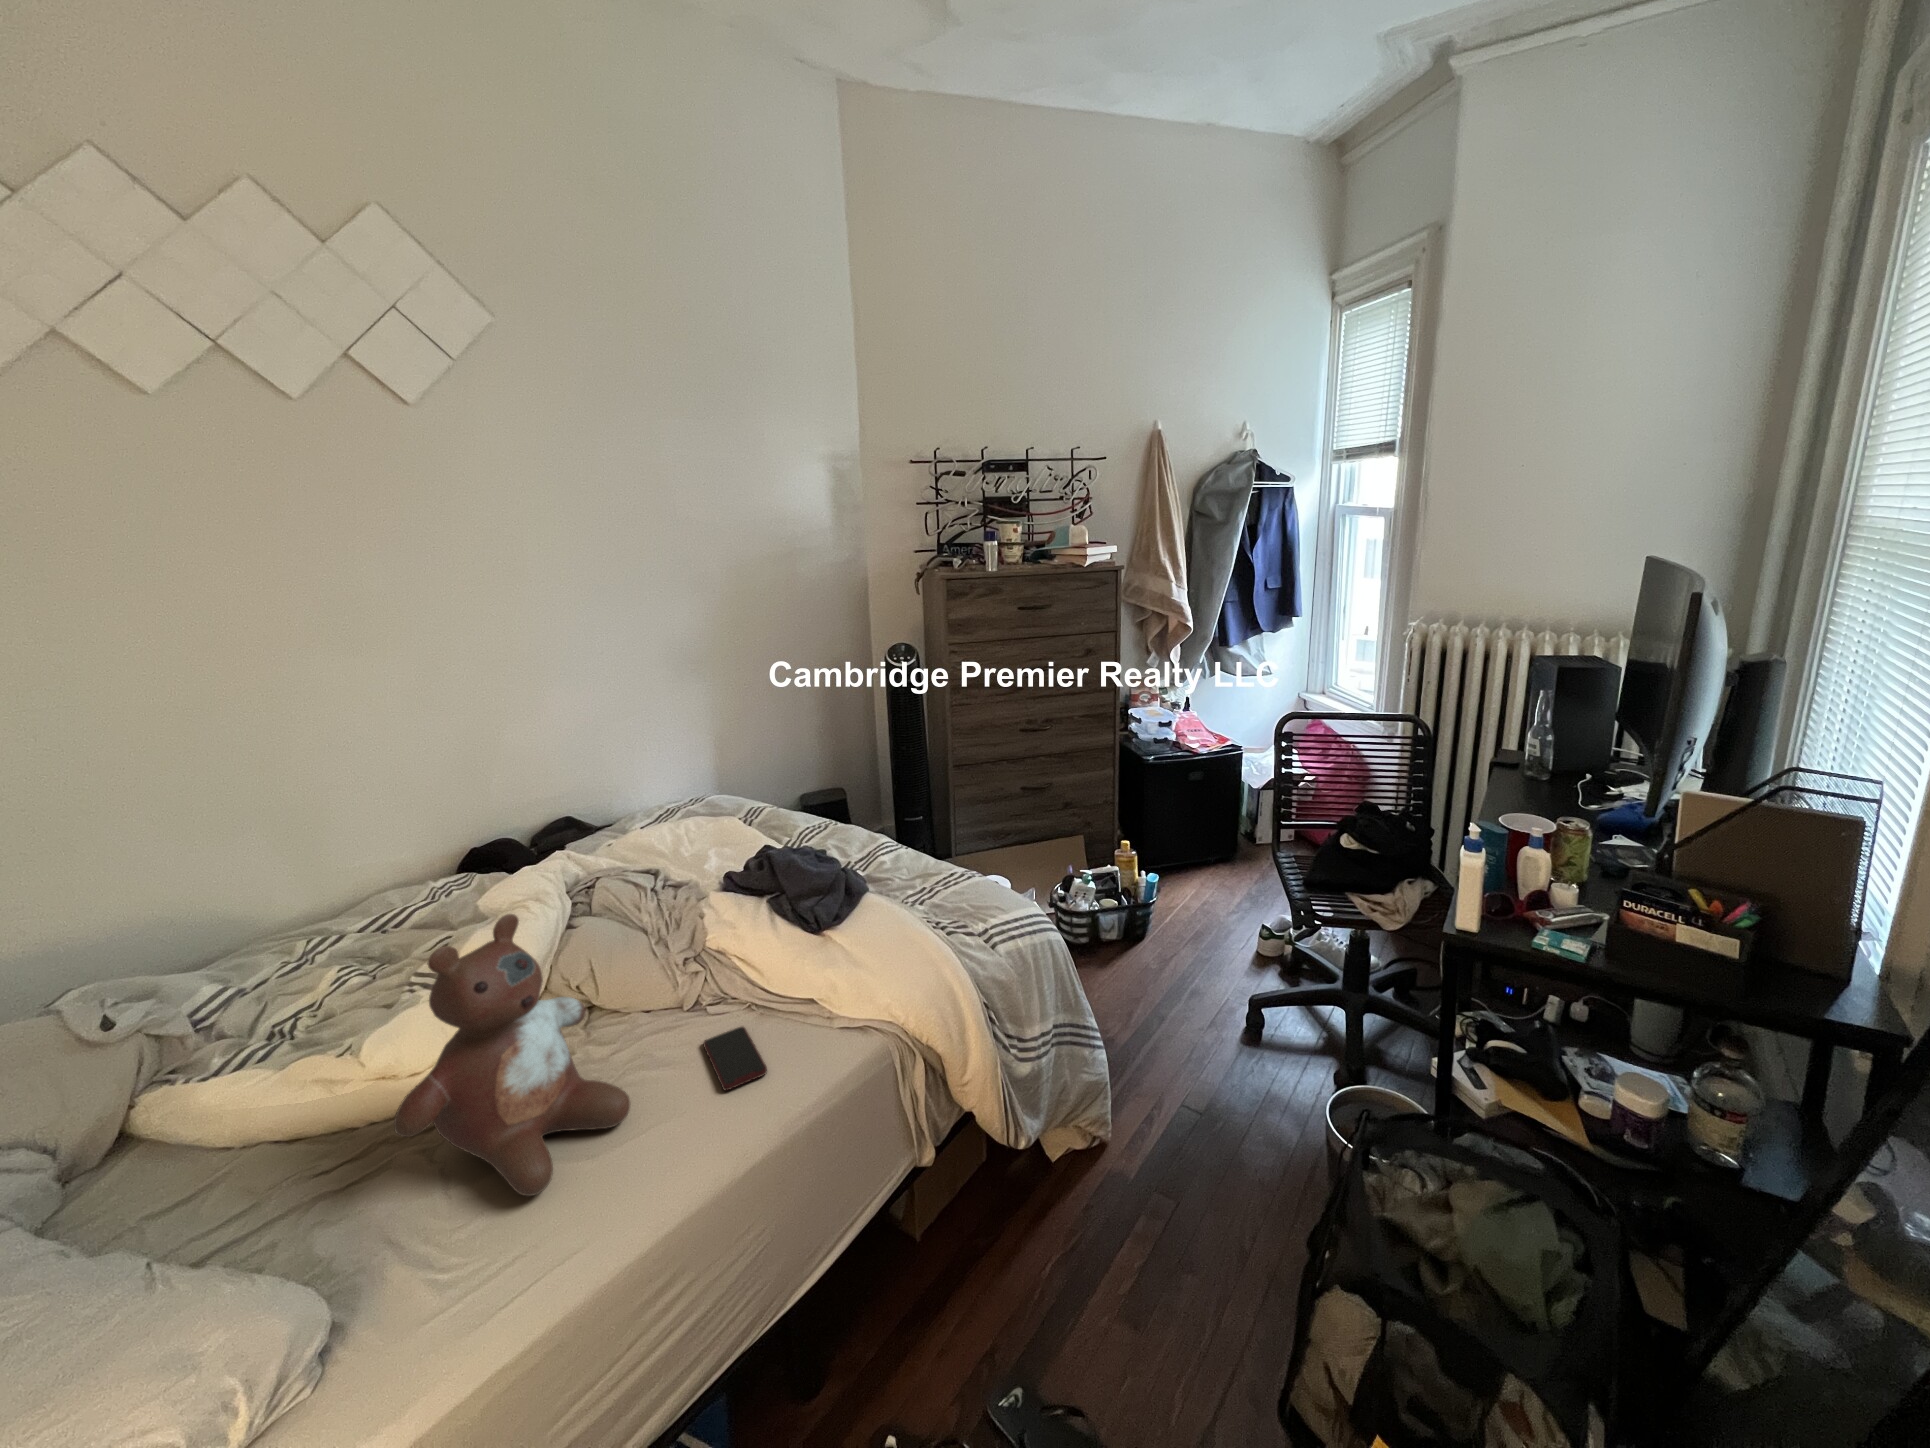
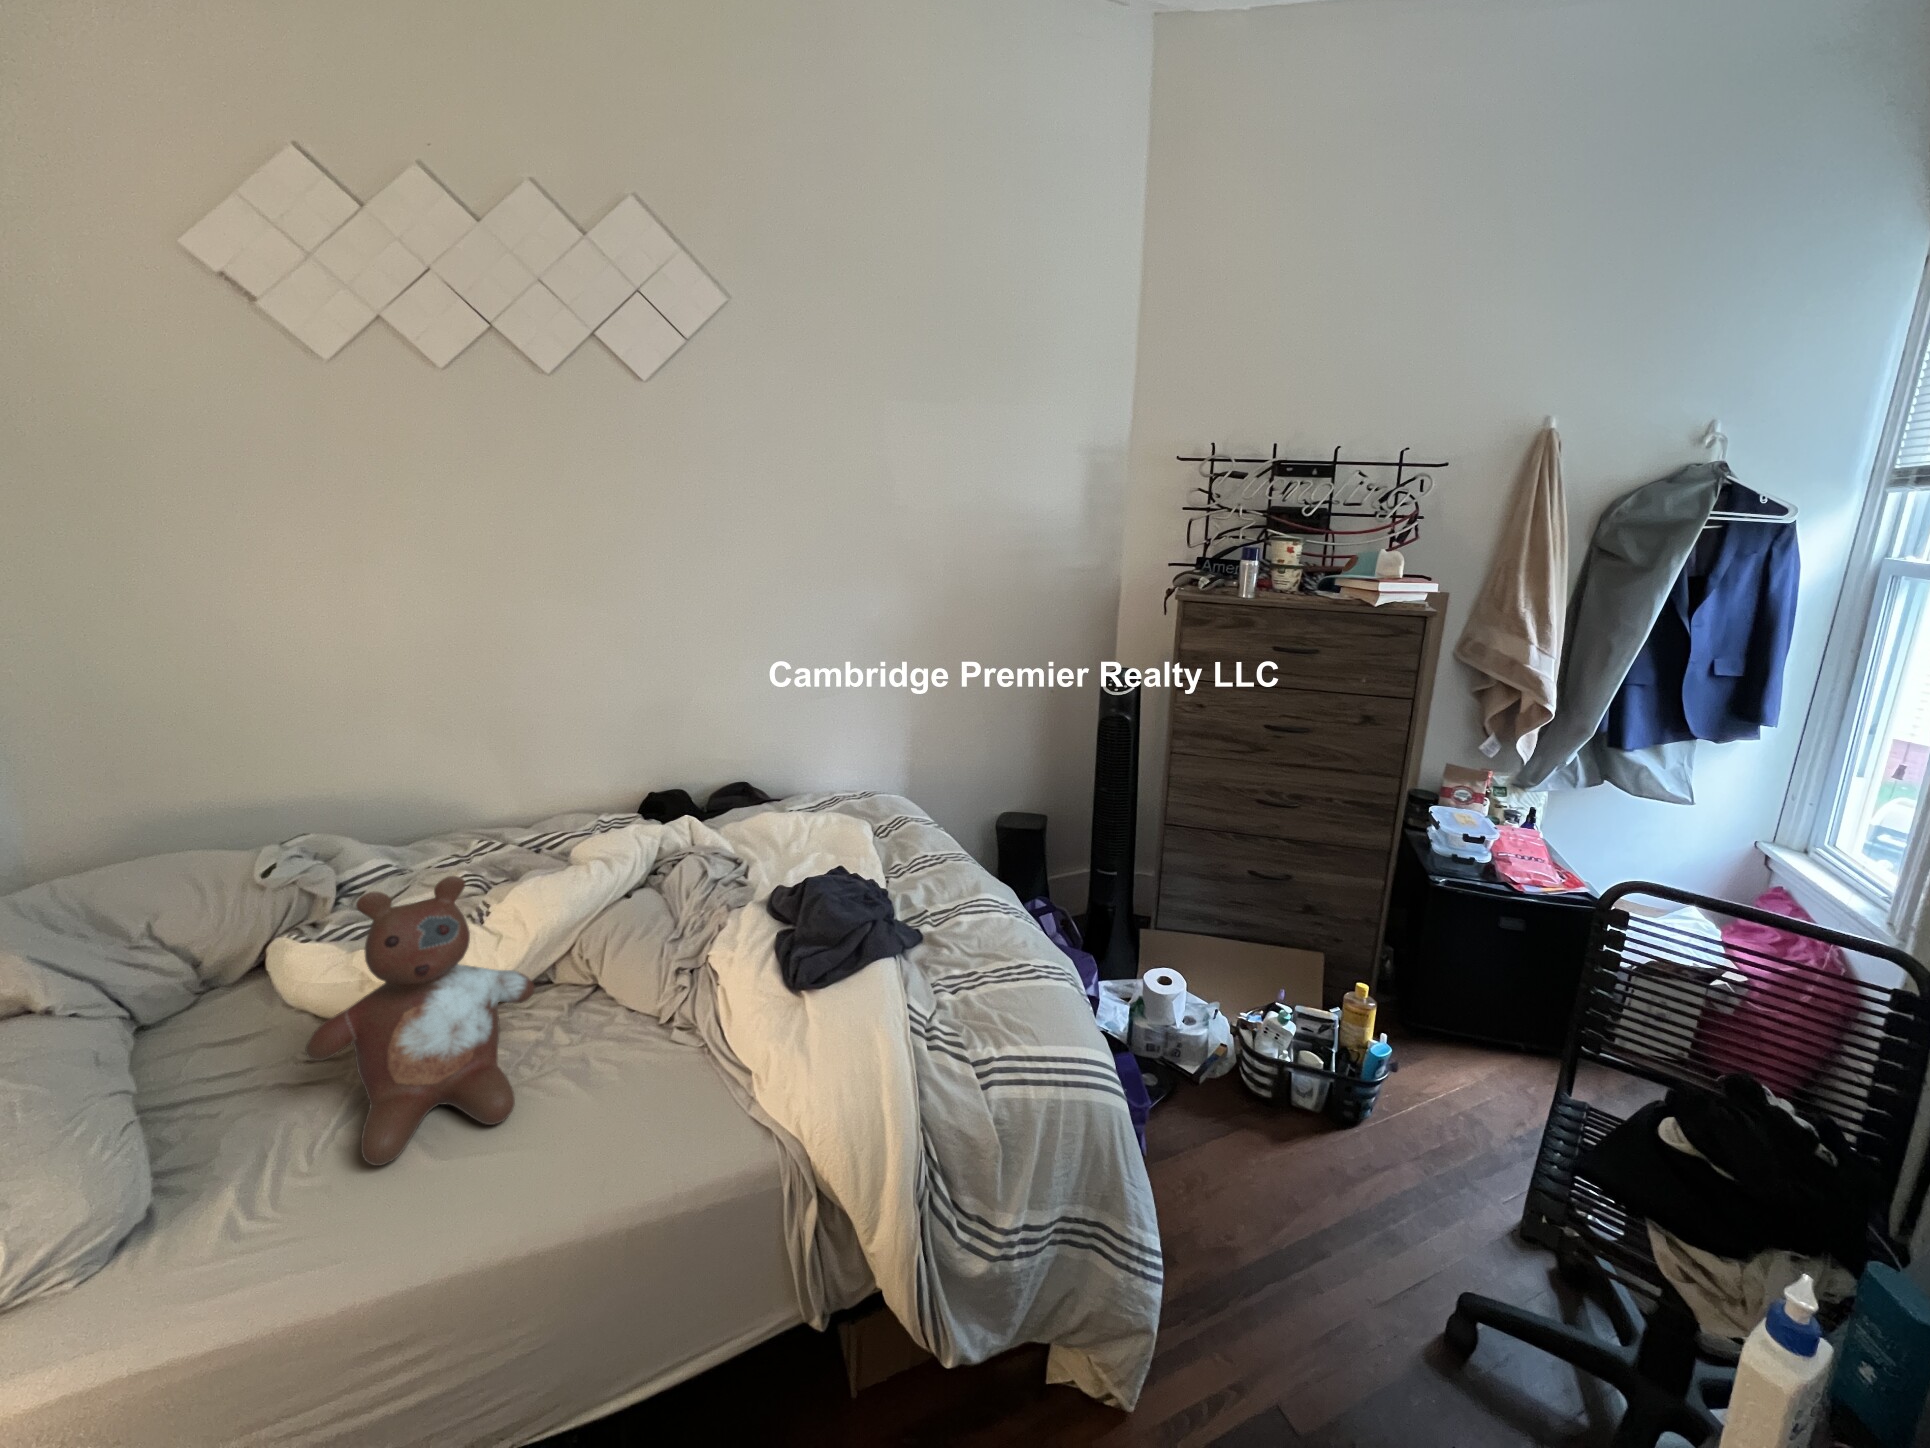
smartphone: present [703,1027,767,1090] -> none [598,1065,679,1135]

